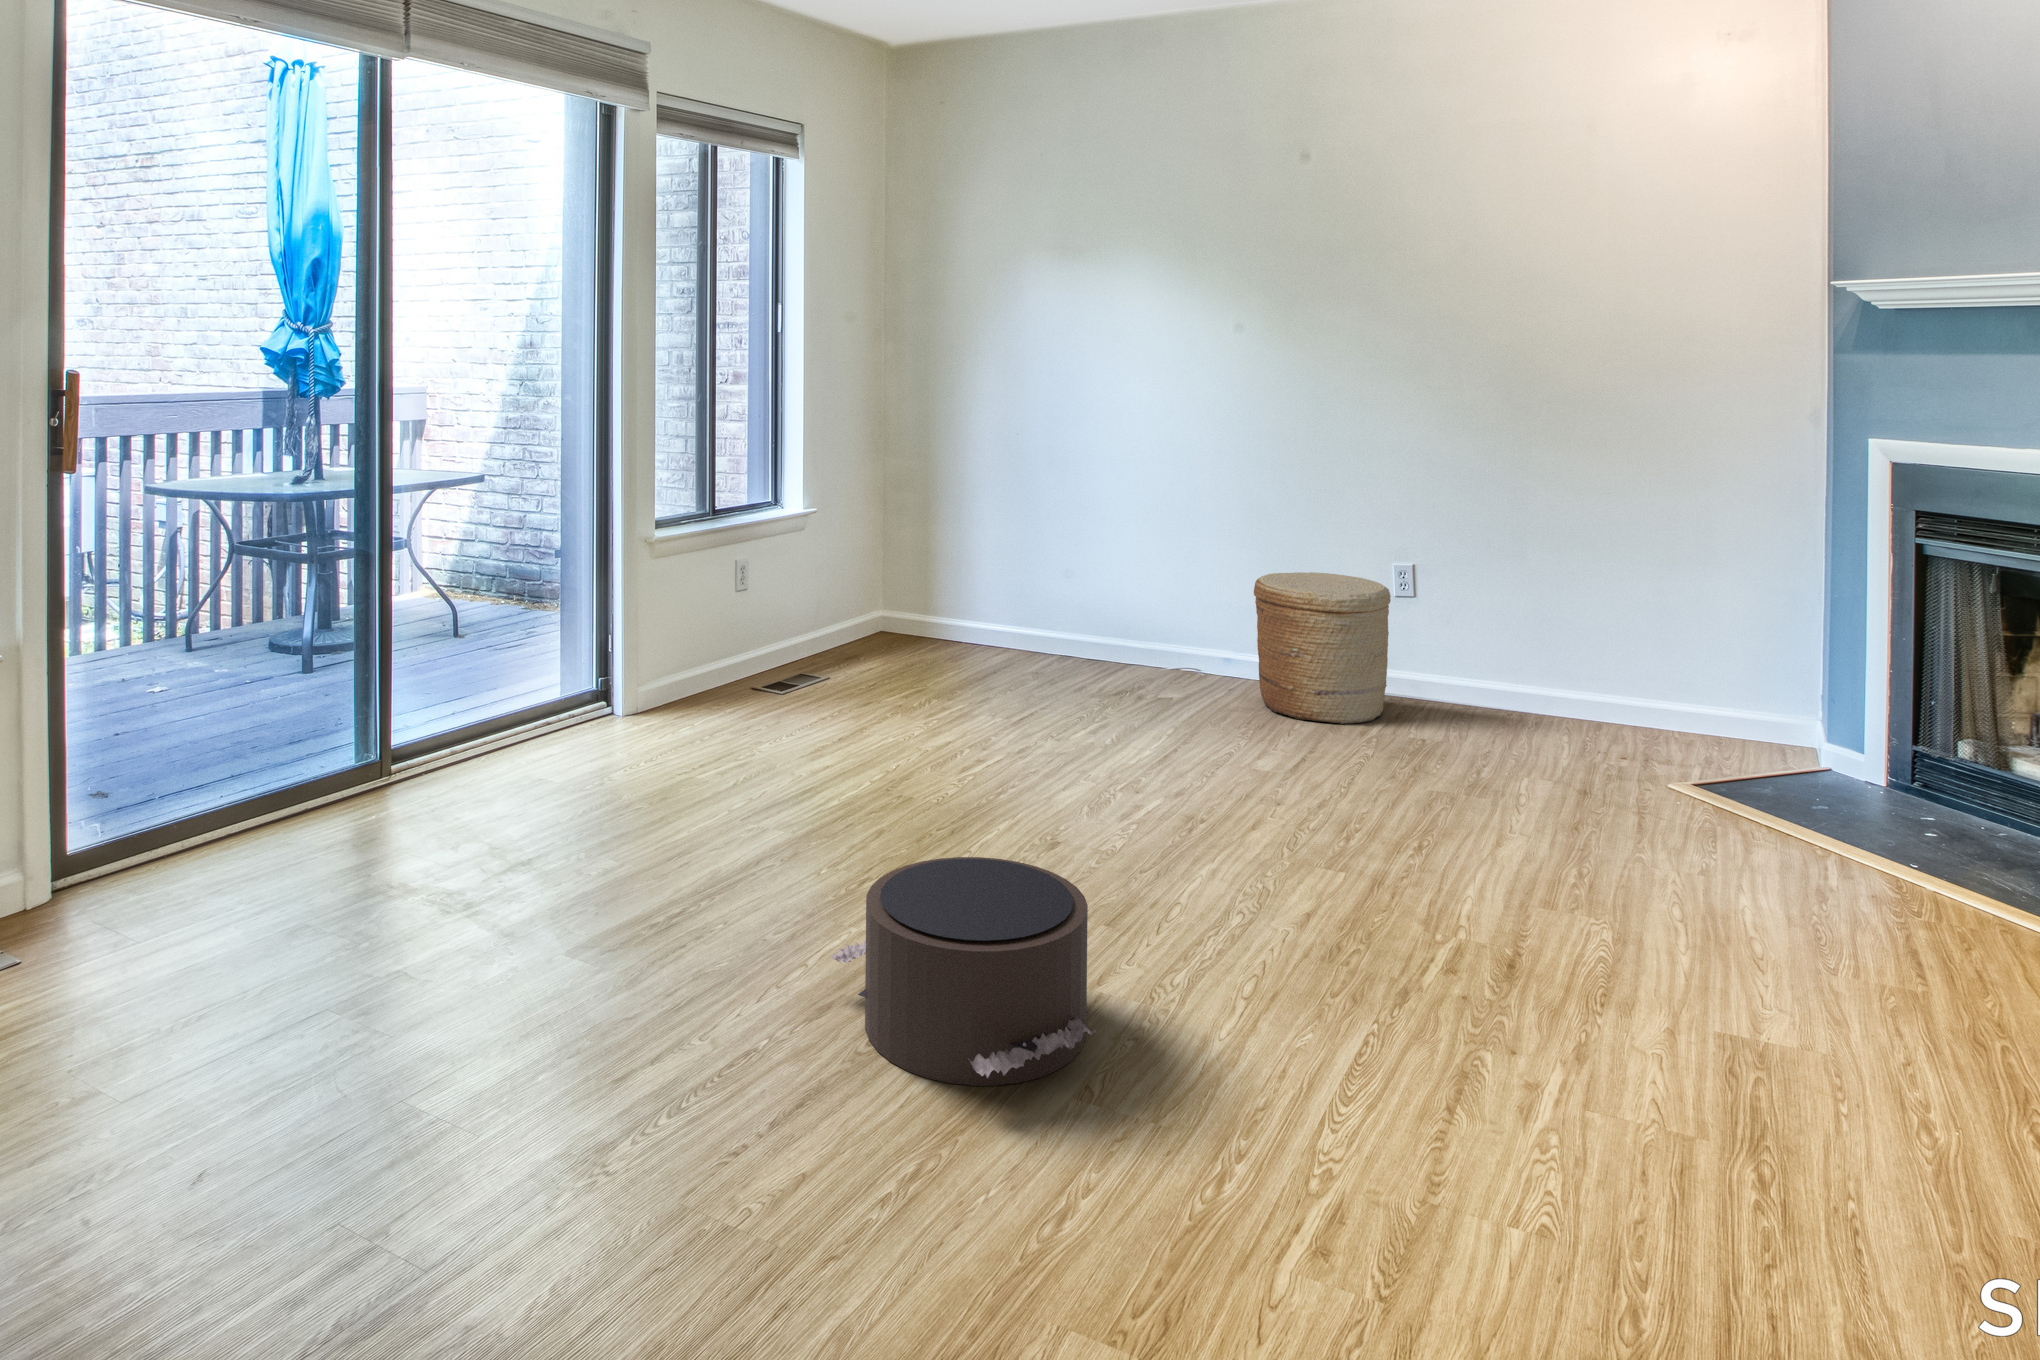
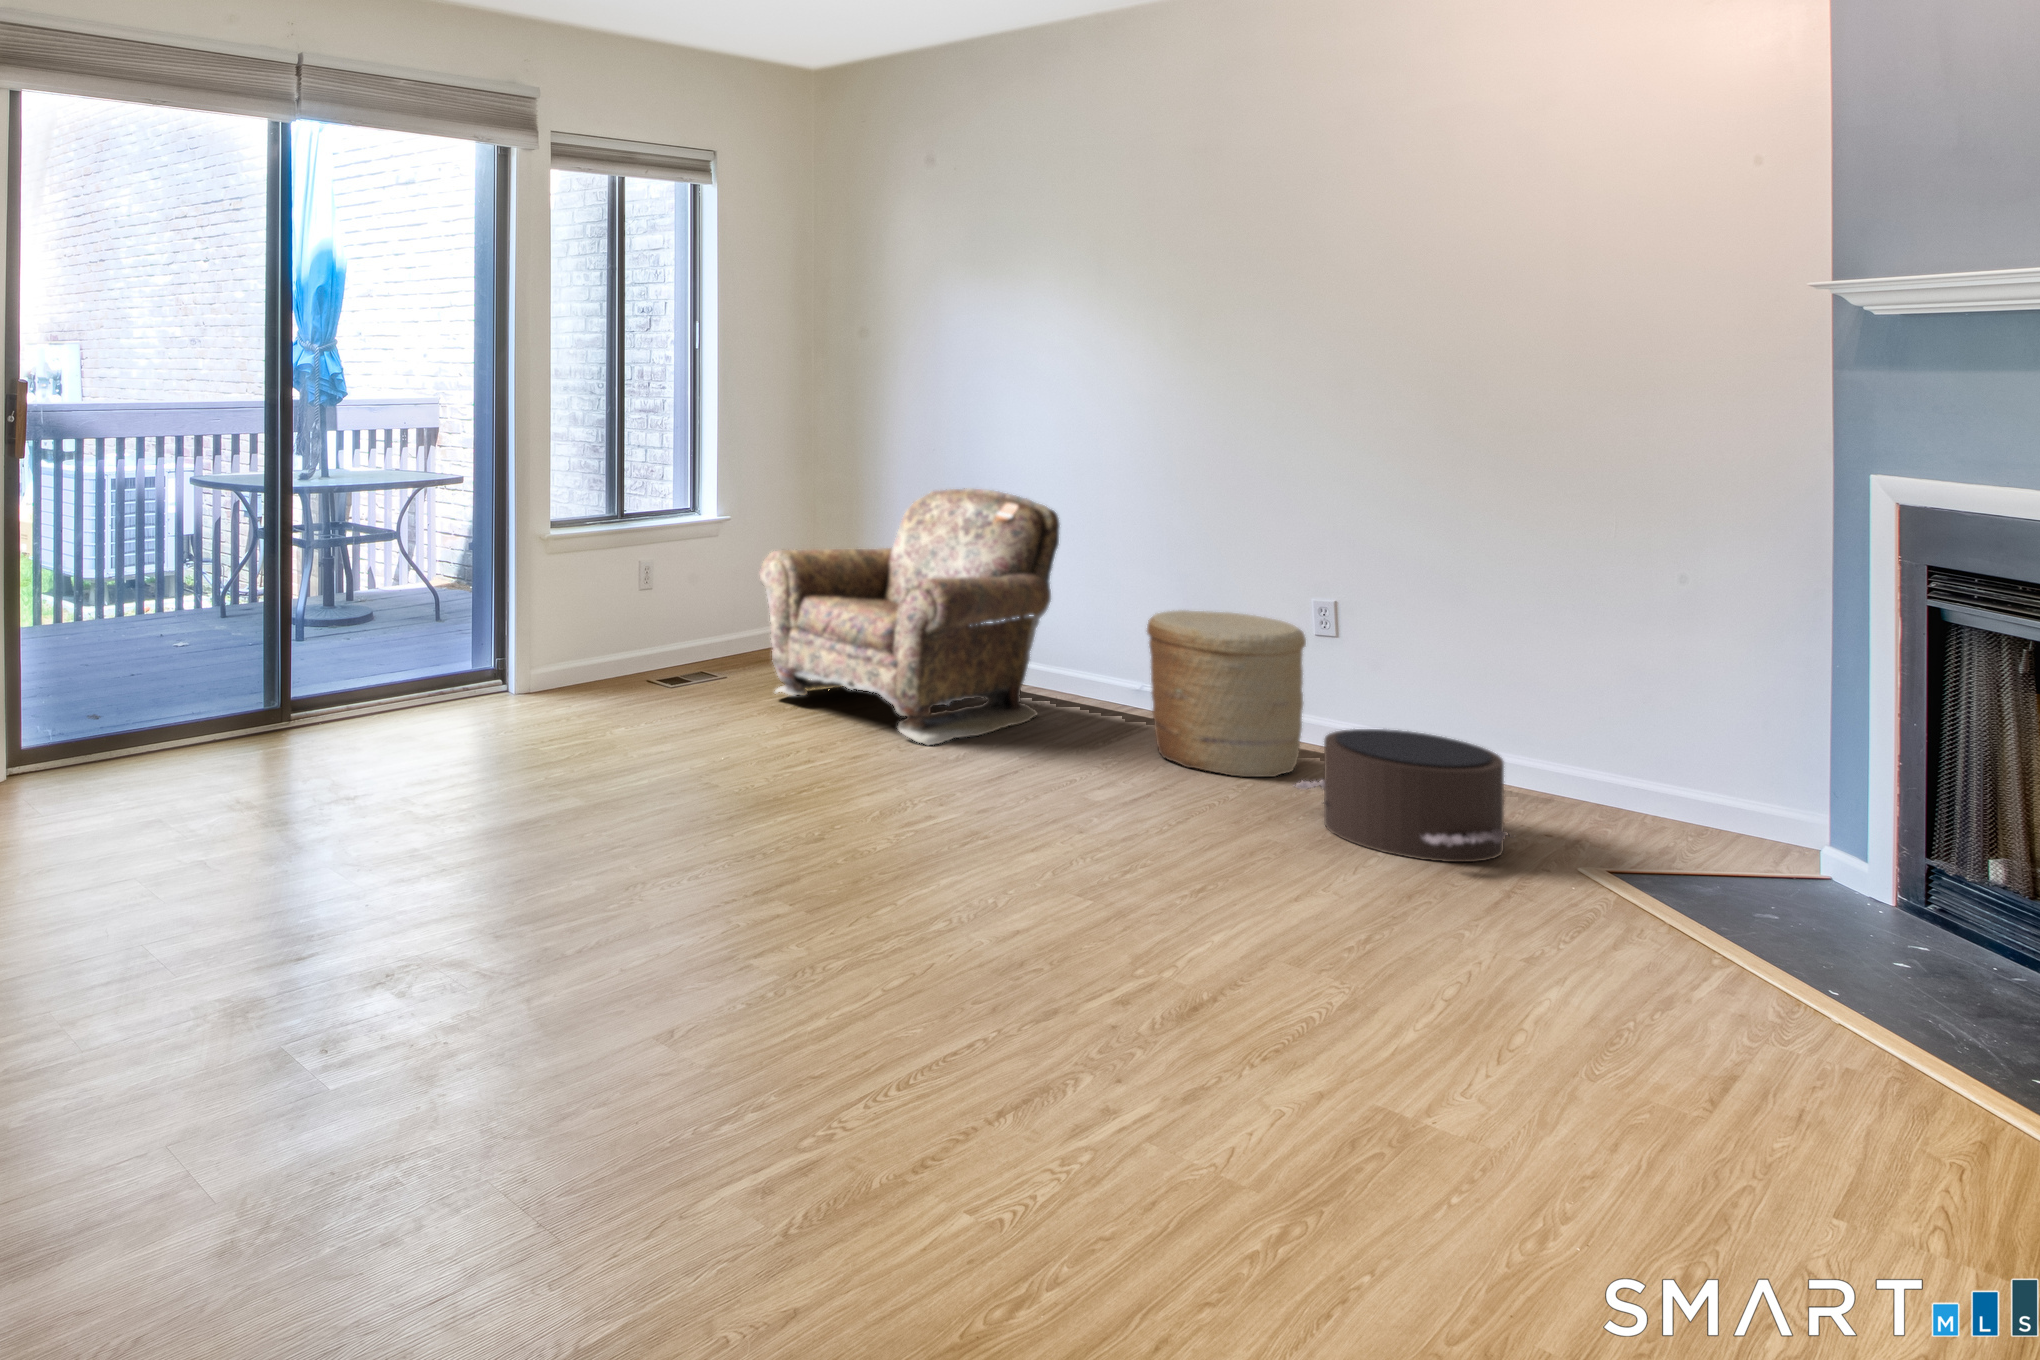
armchair: none [876,466,1152,722] -> present [760,488,1060,745]
pouf: present [832,857,1096,1086] -> present [1294,729,1508,862]

